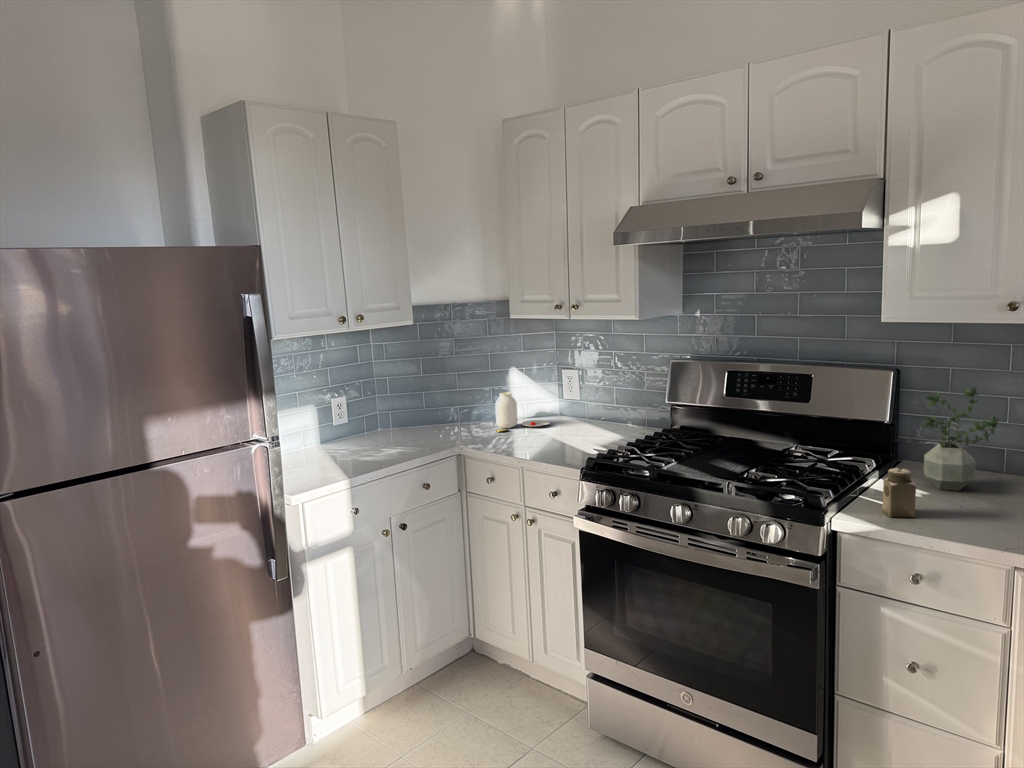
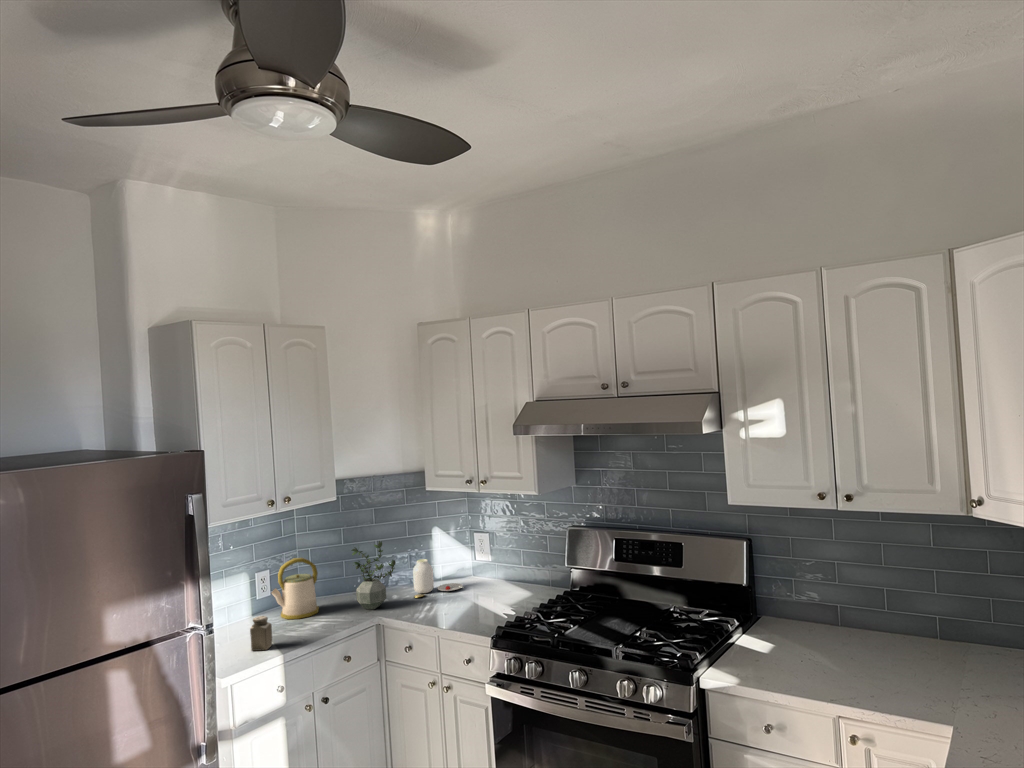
kettle: none [345,383,395,446] -> present [272,558,319,619]
potted plant: present [923,387,999,490] -> present [352,541,396,609]
salt shaker: present [883,468,916,517] -> present [250,616,272,651]

